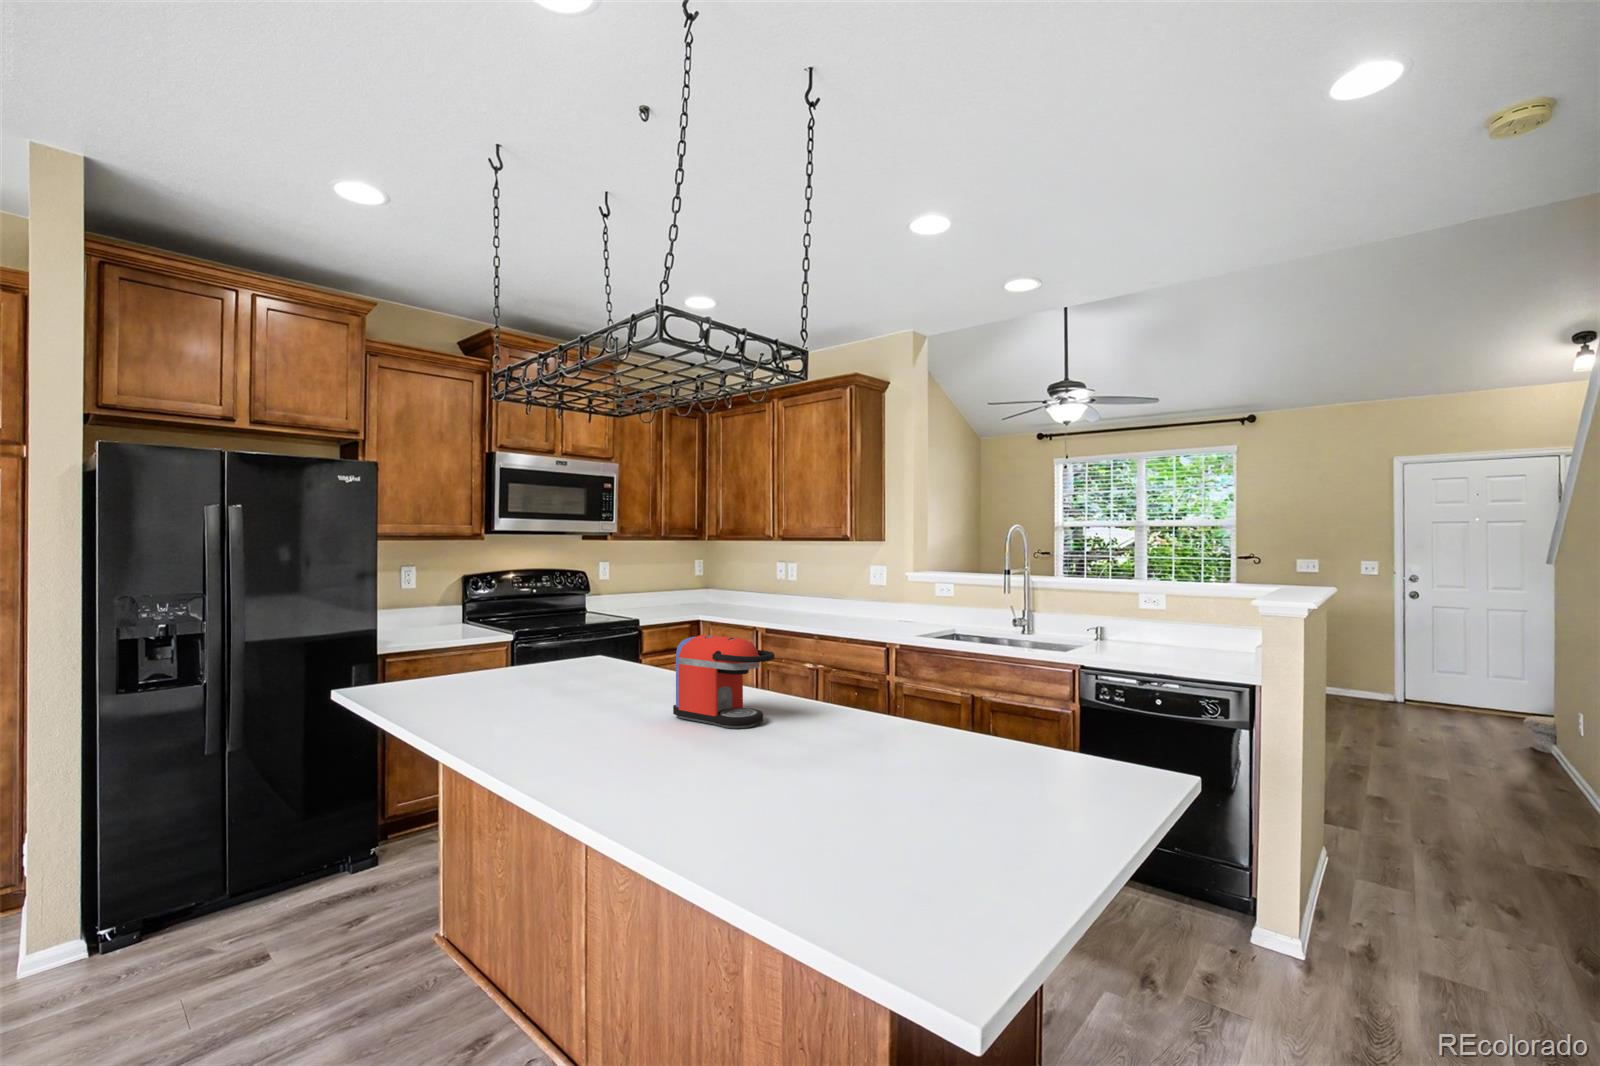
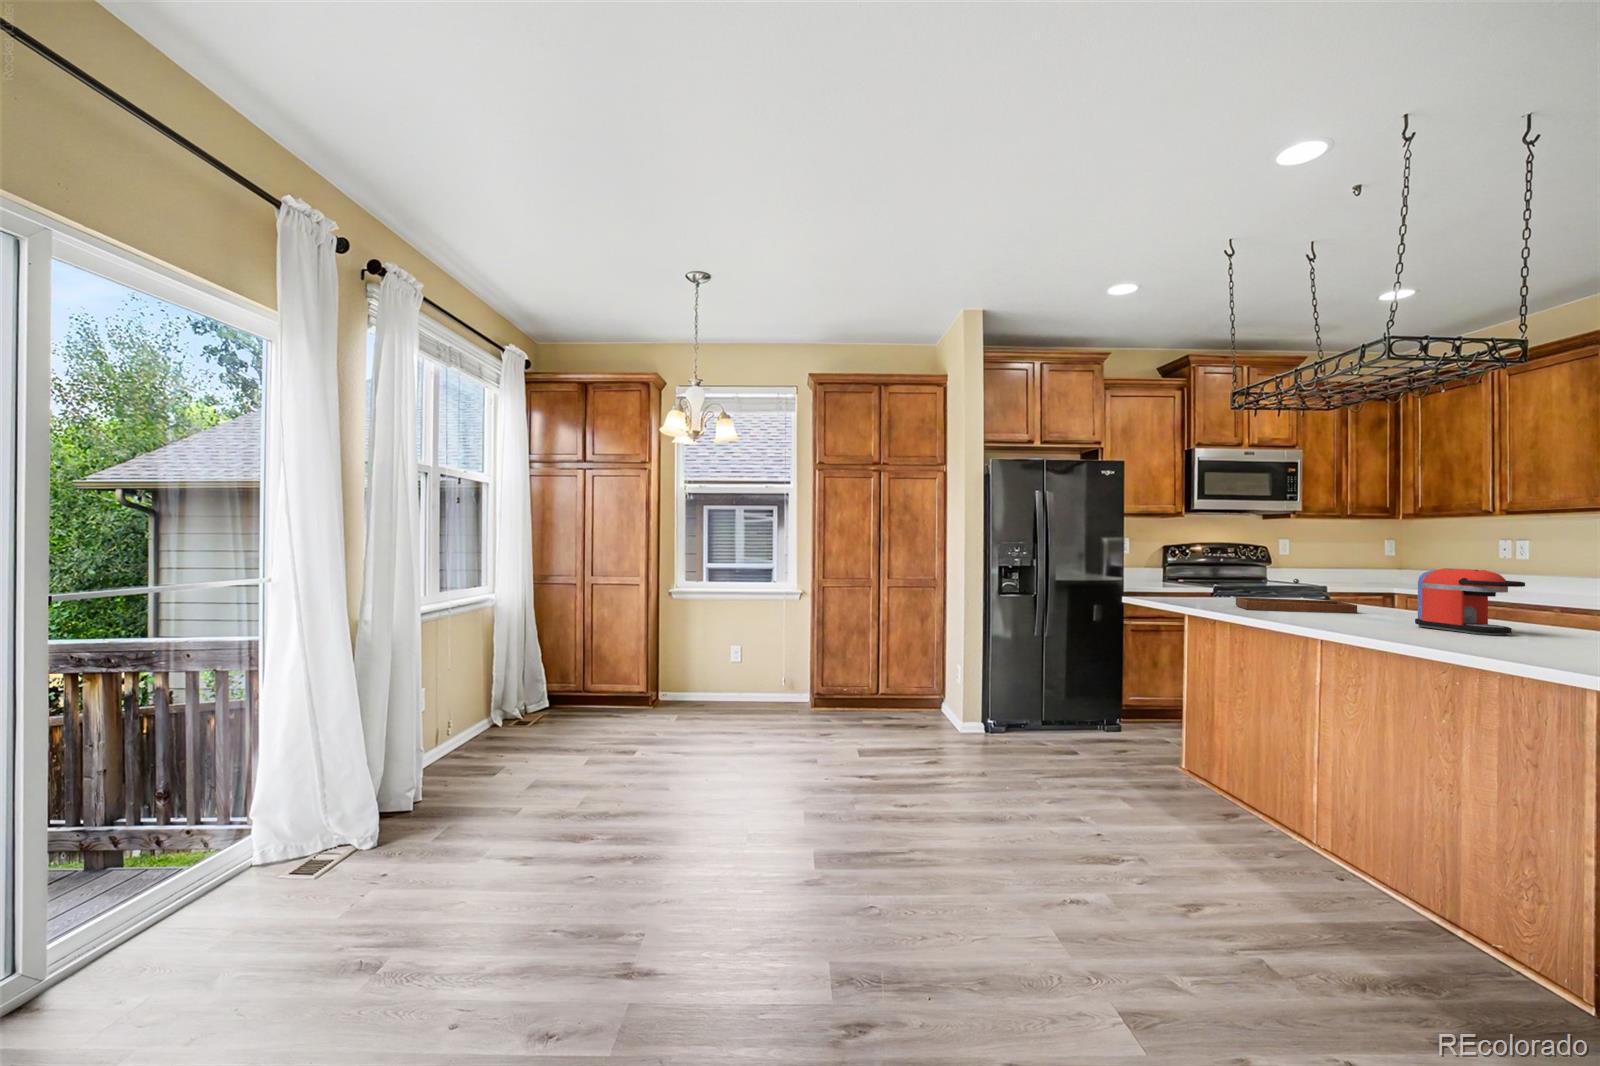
tray: none [492,640,631,697] -> present [1236,579,1357,614]

